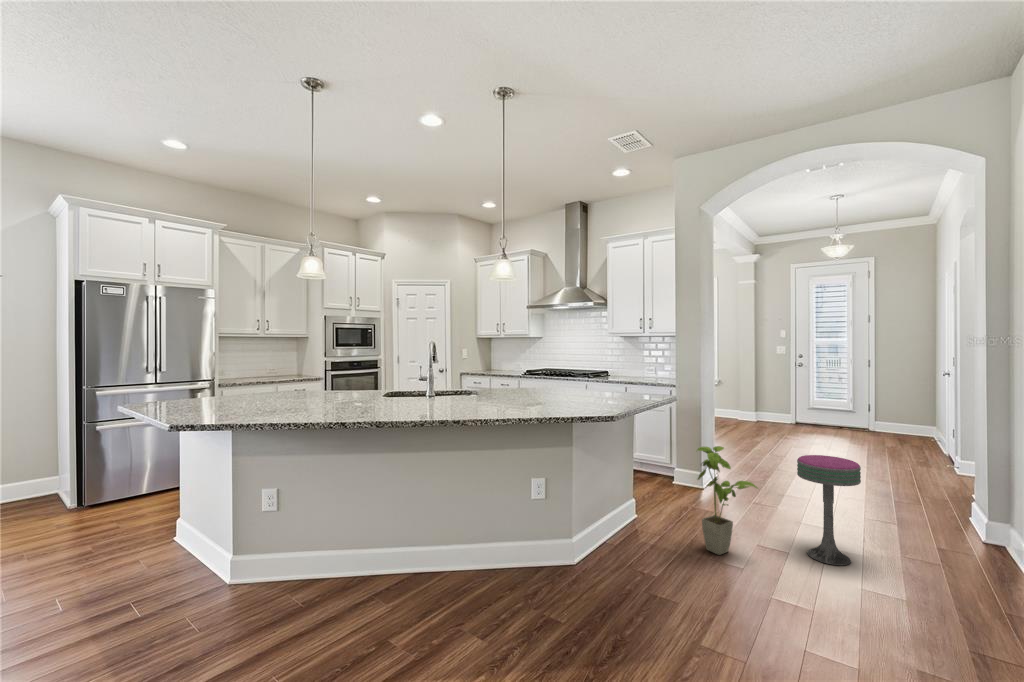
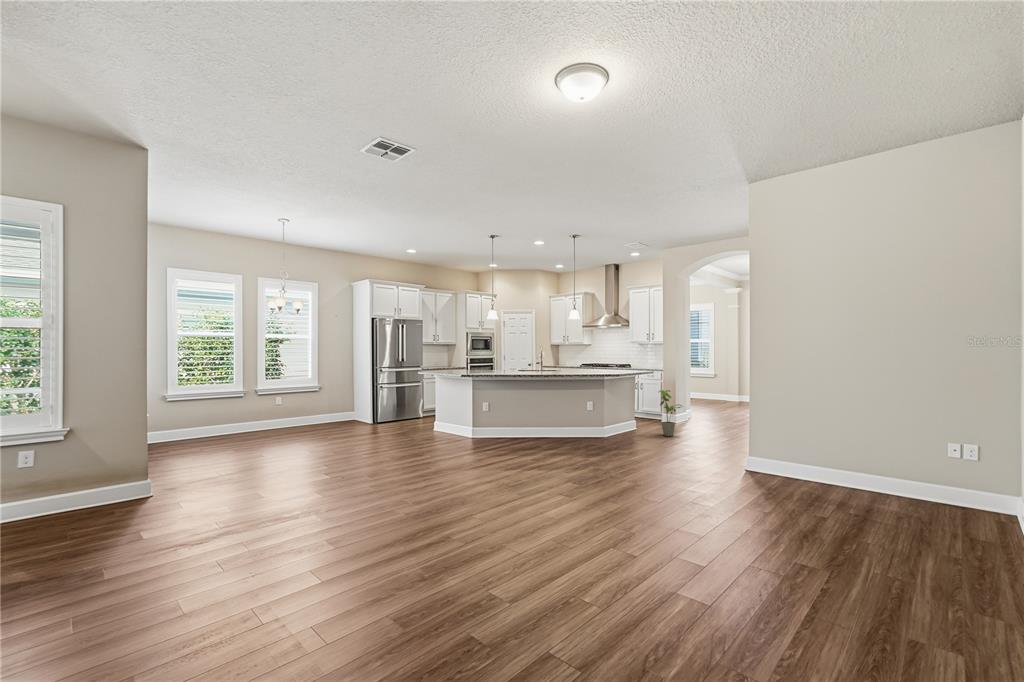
bar stool: present [797,455,861,565] -> none [703,395,728,439]

